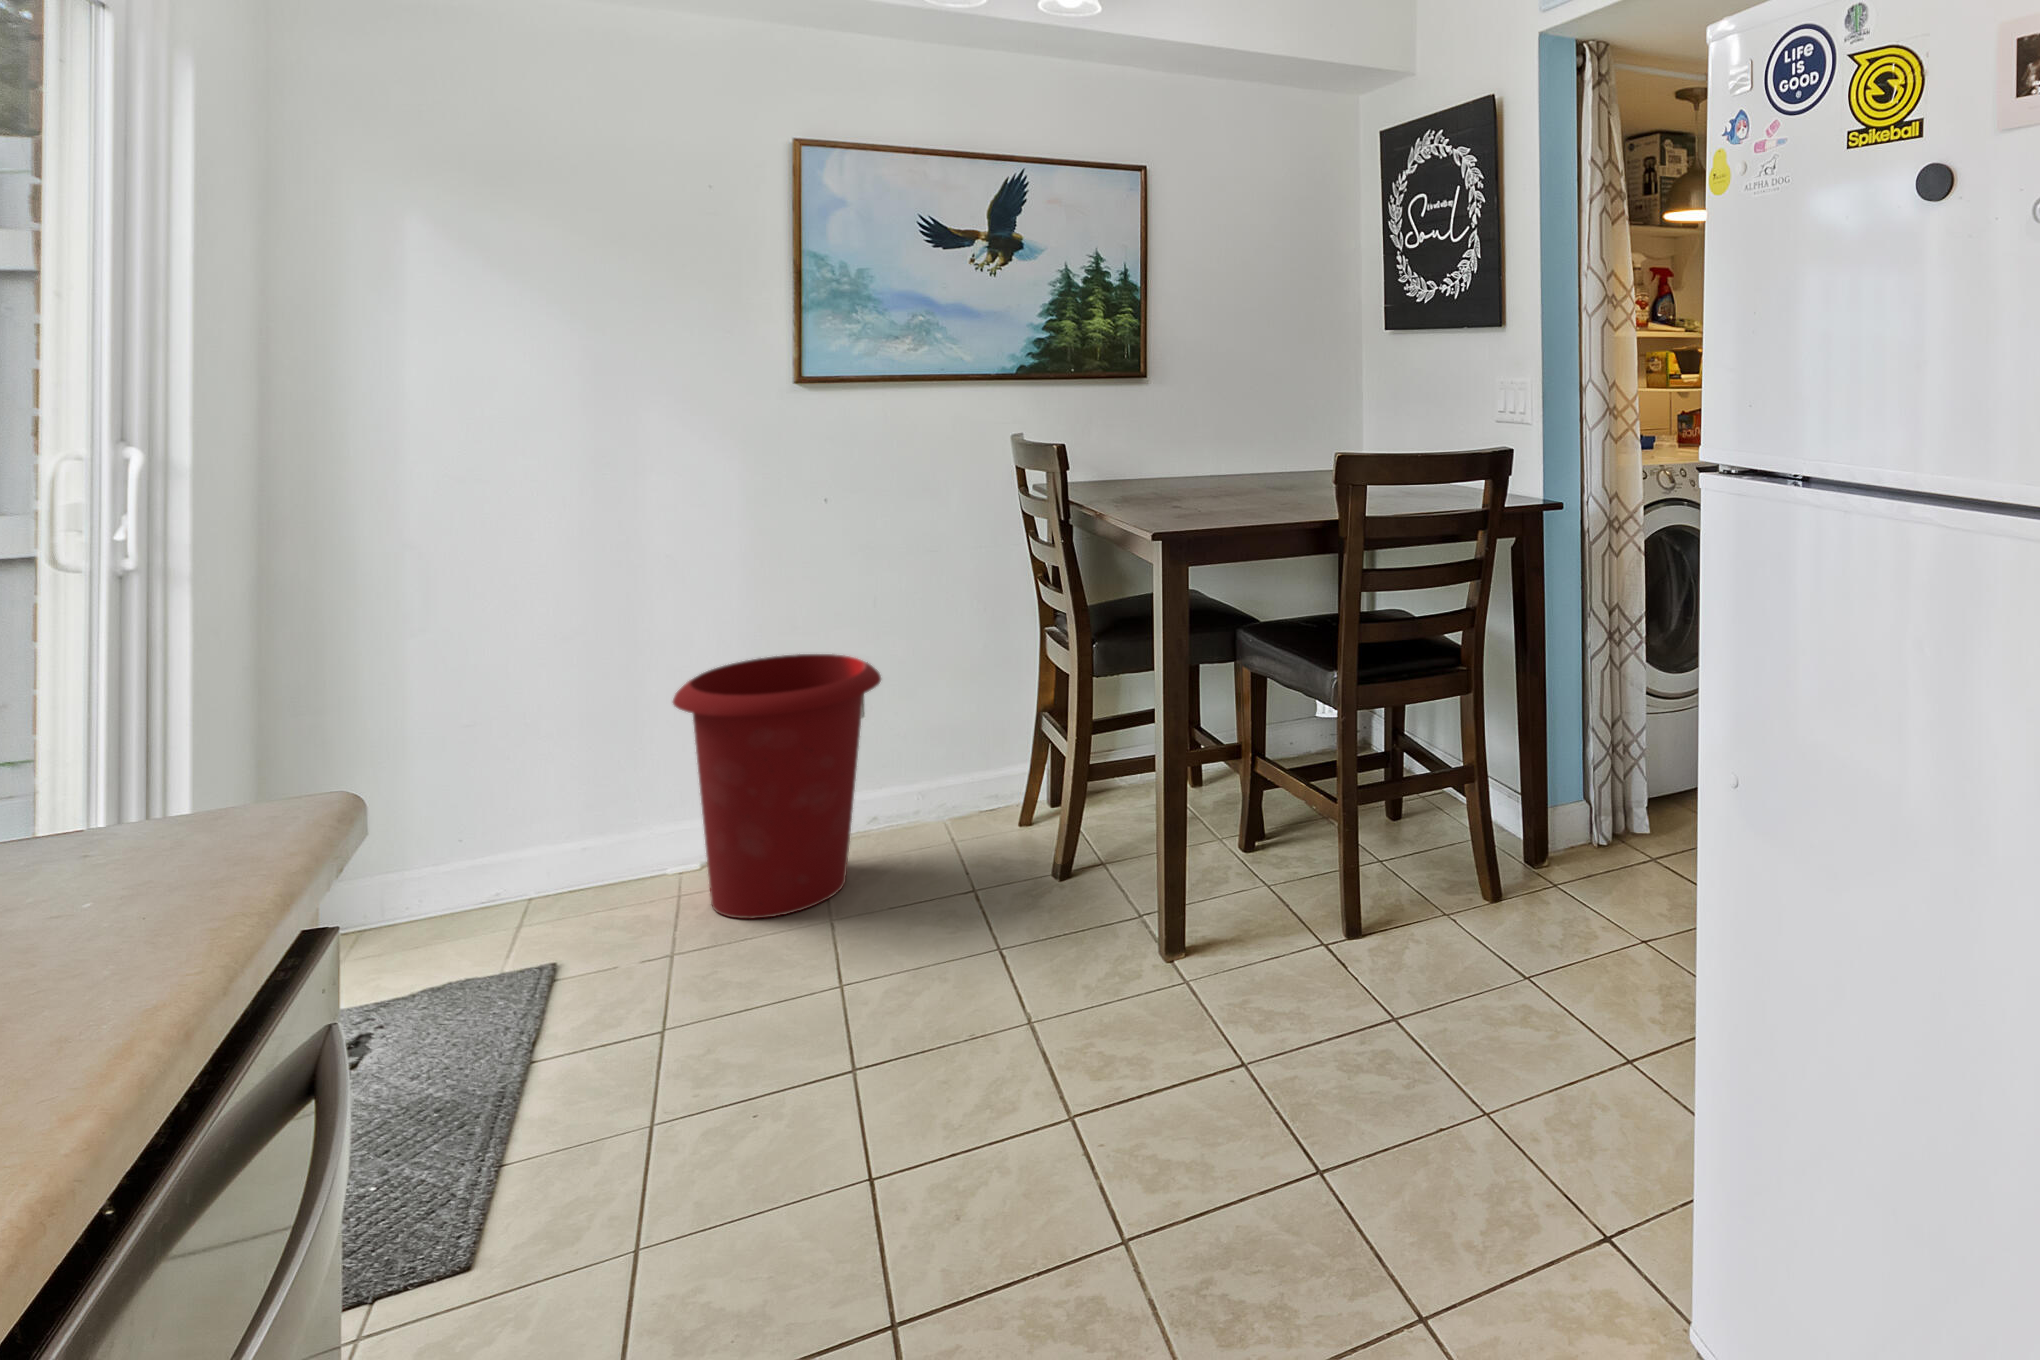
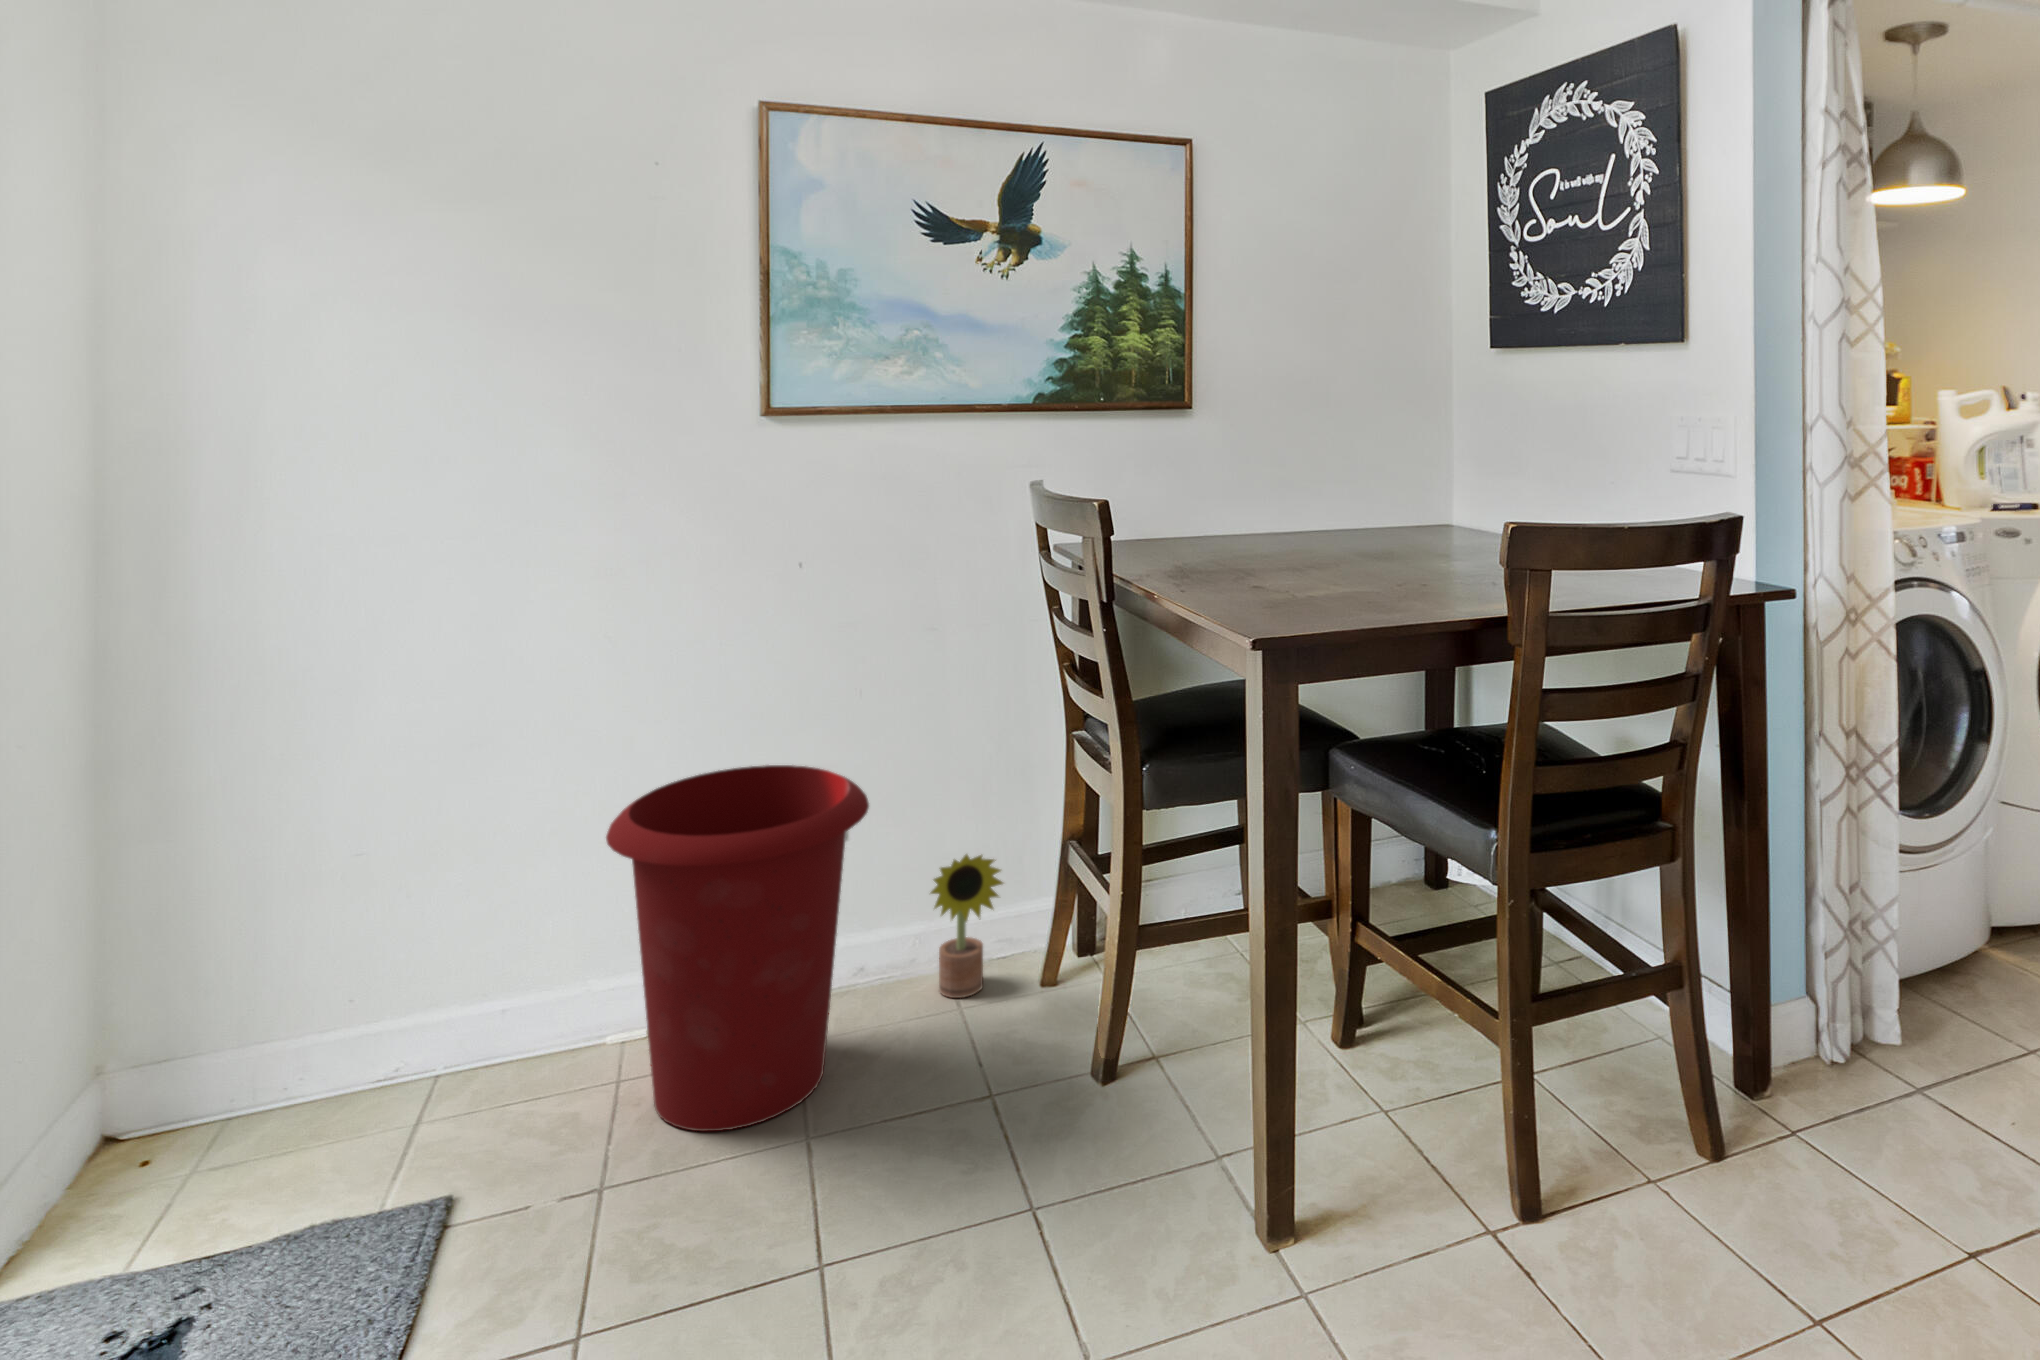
decorative plant: none [930,720,991,834] -> present [931,854,1003,998]

